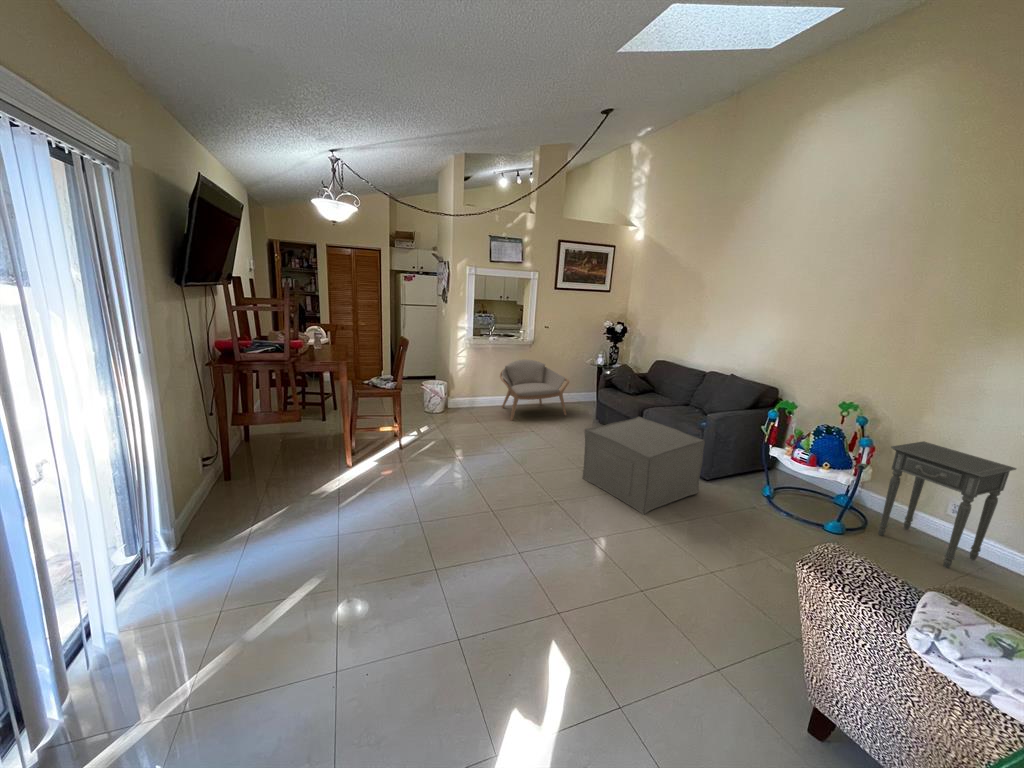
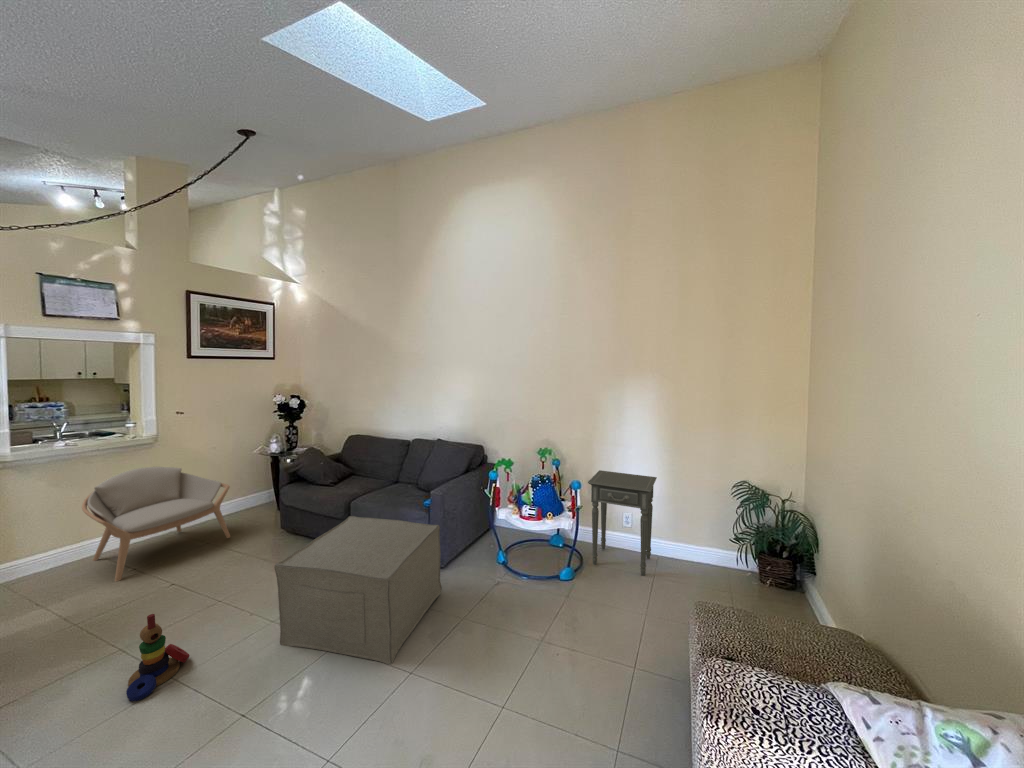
stacking toy: none [513,435,539,474] -> present [126,614,190,701]

